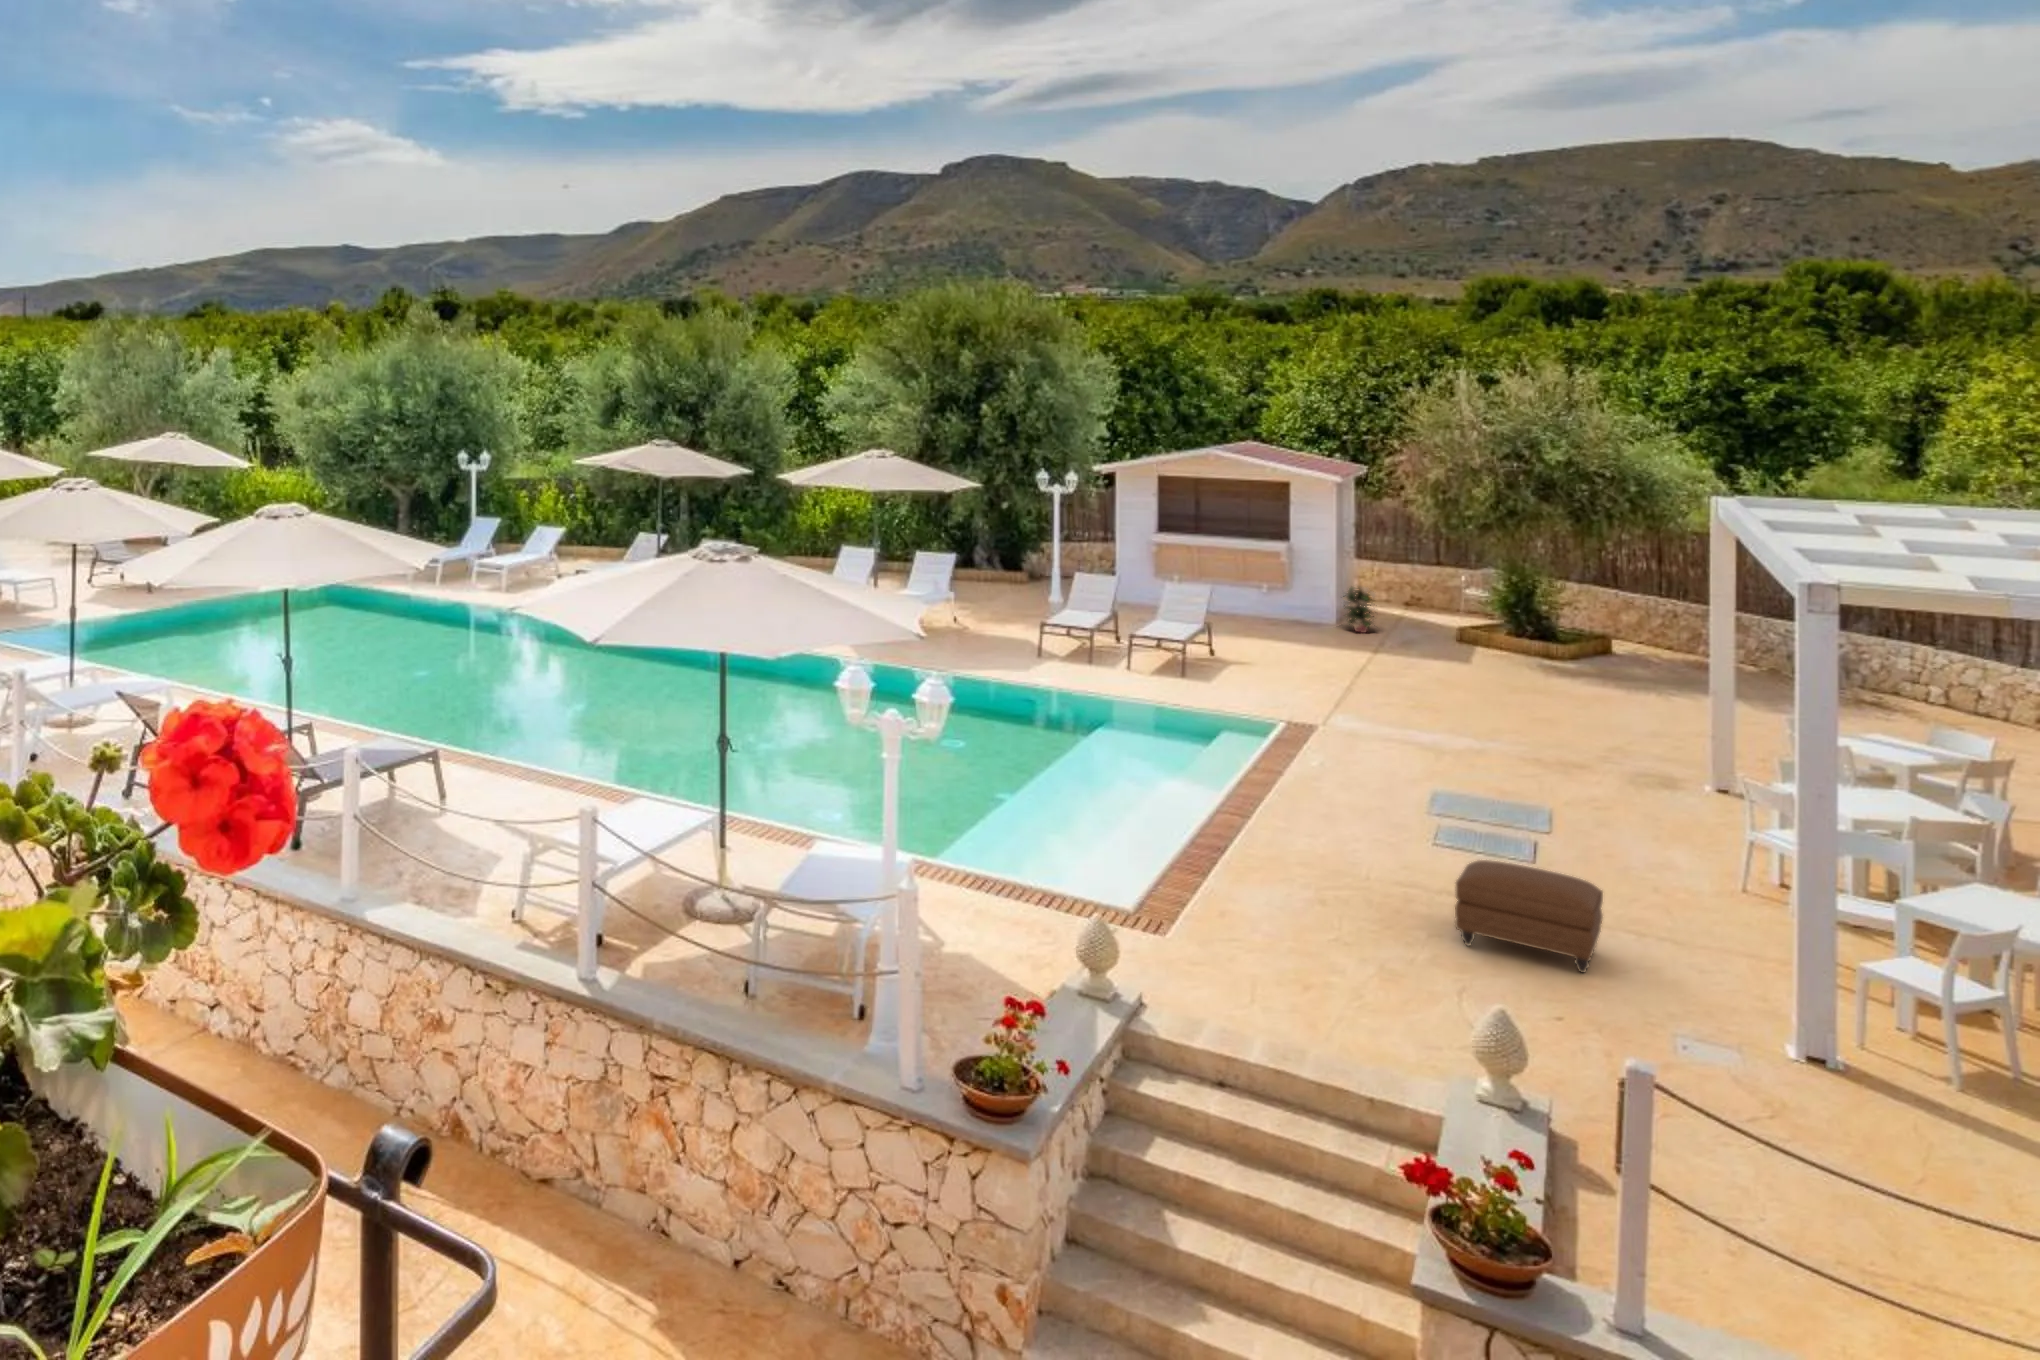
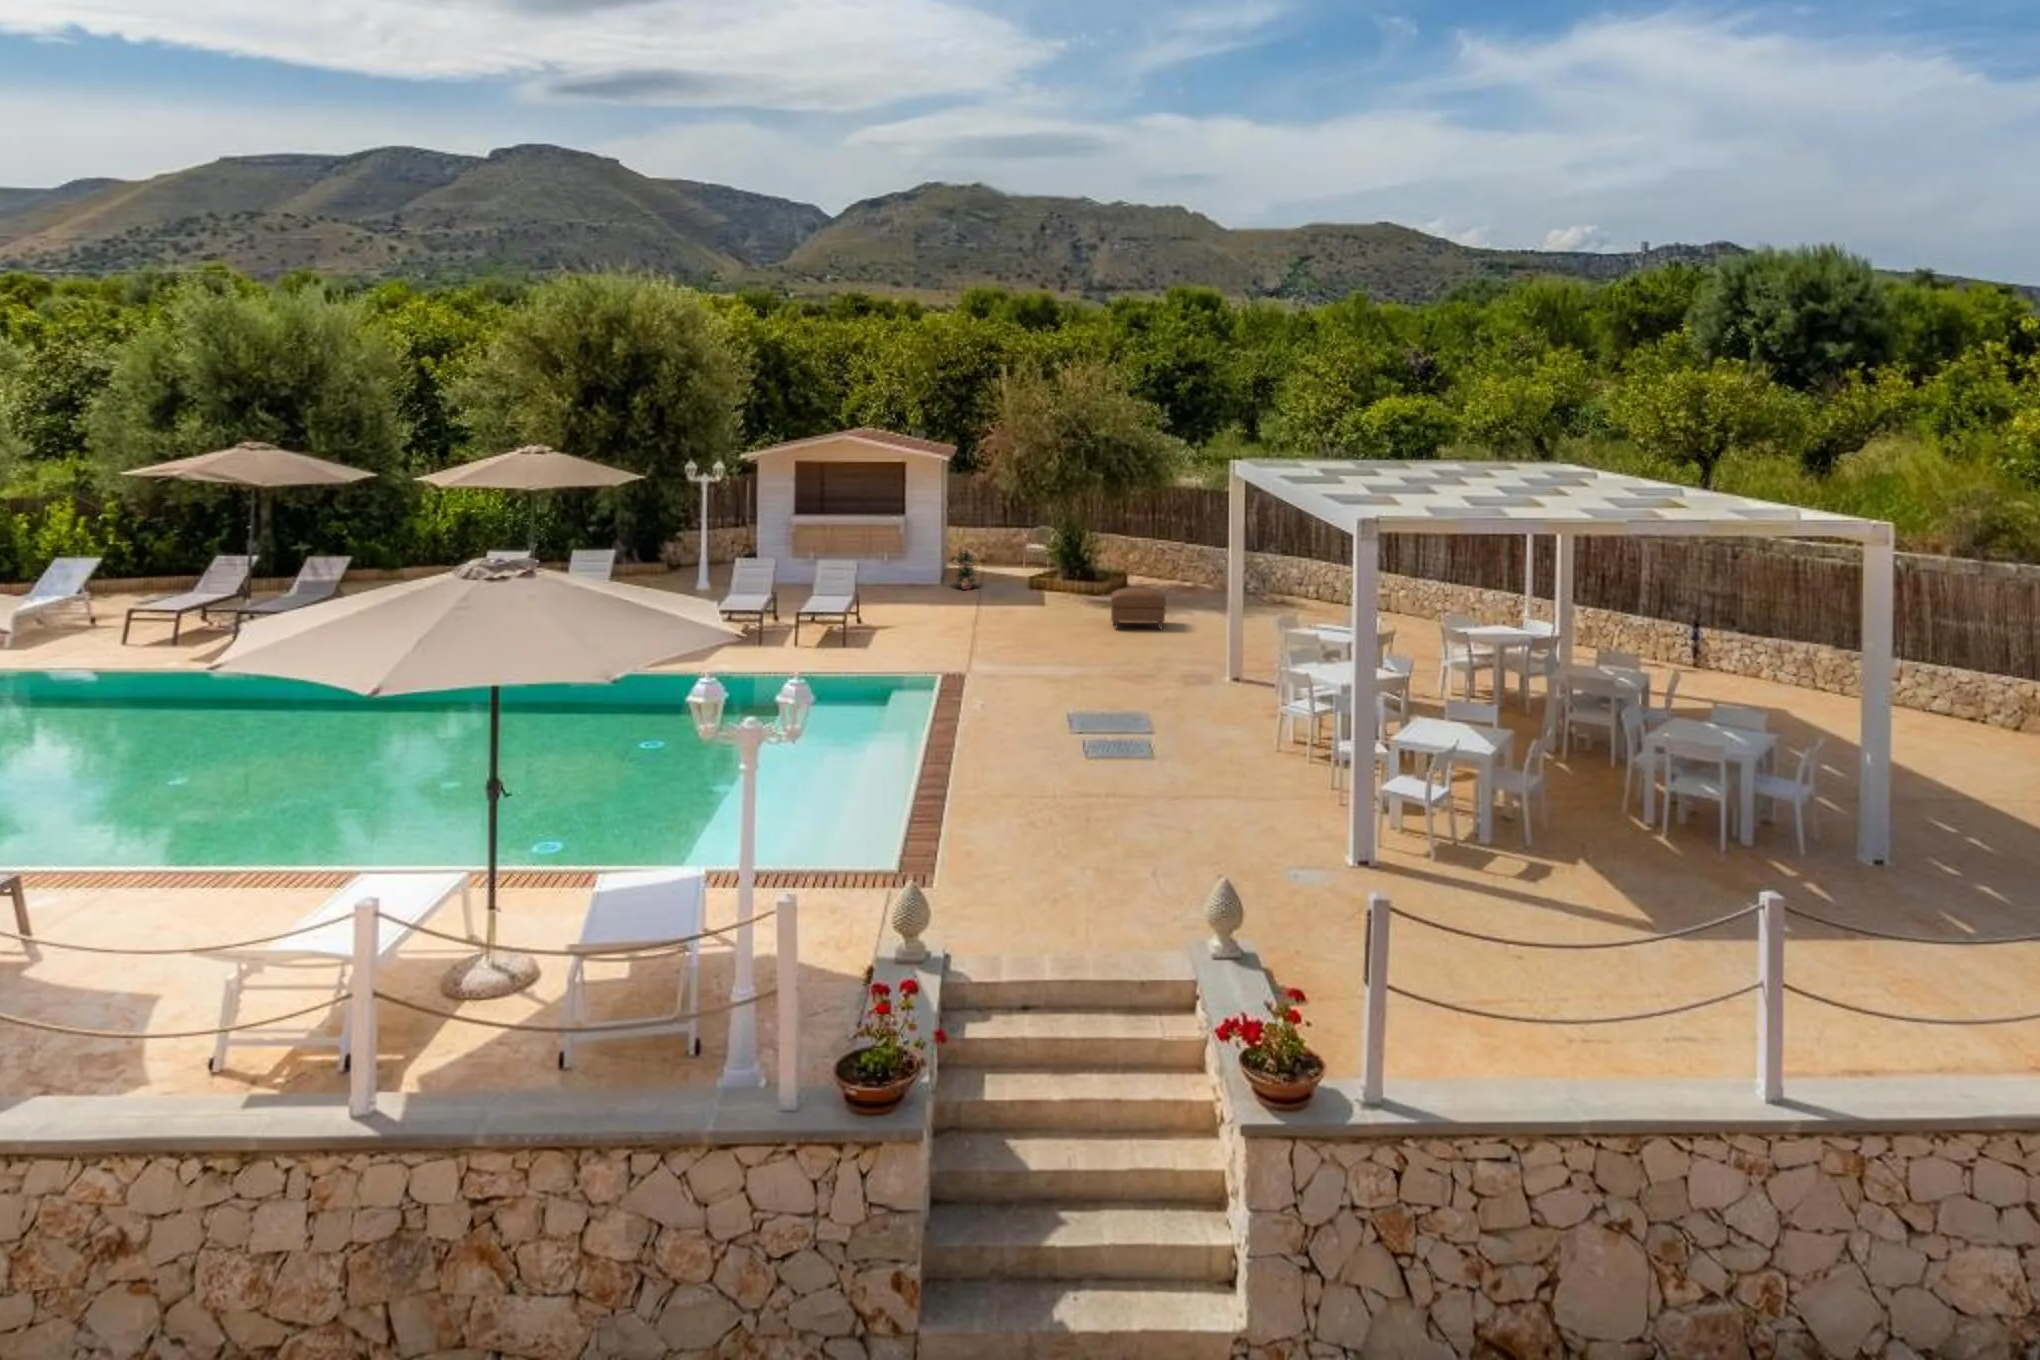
ottoman: present [1455,860,1603,973] -> present [1111,588,1166,629]

